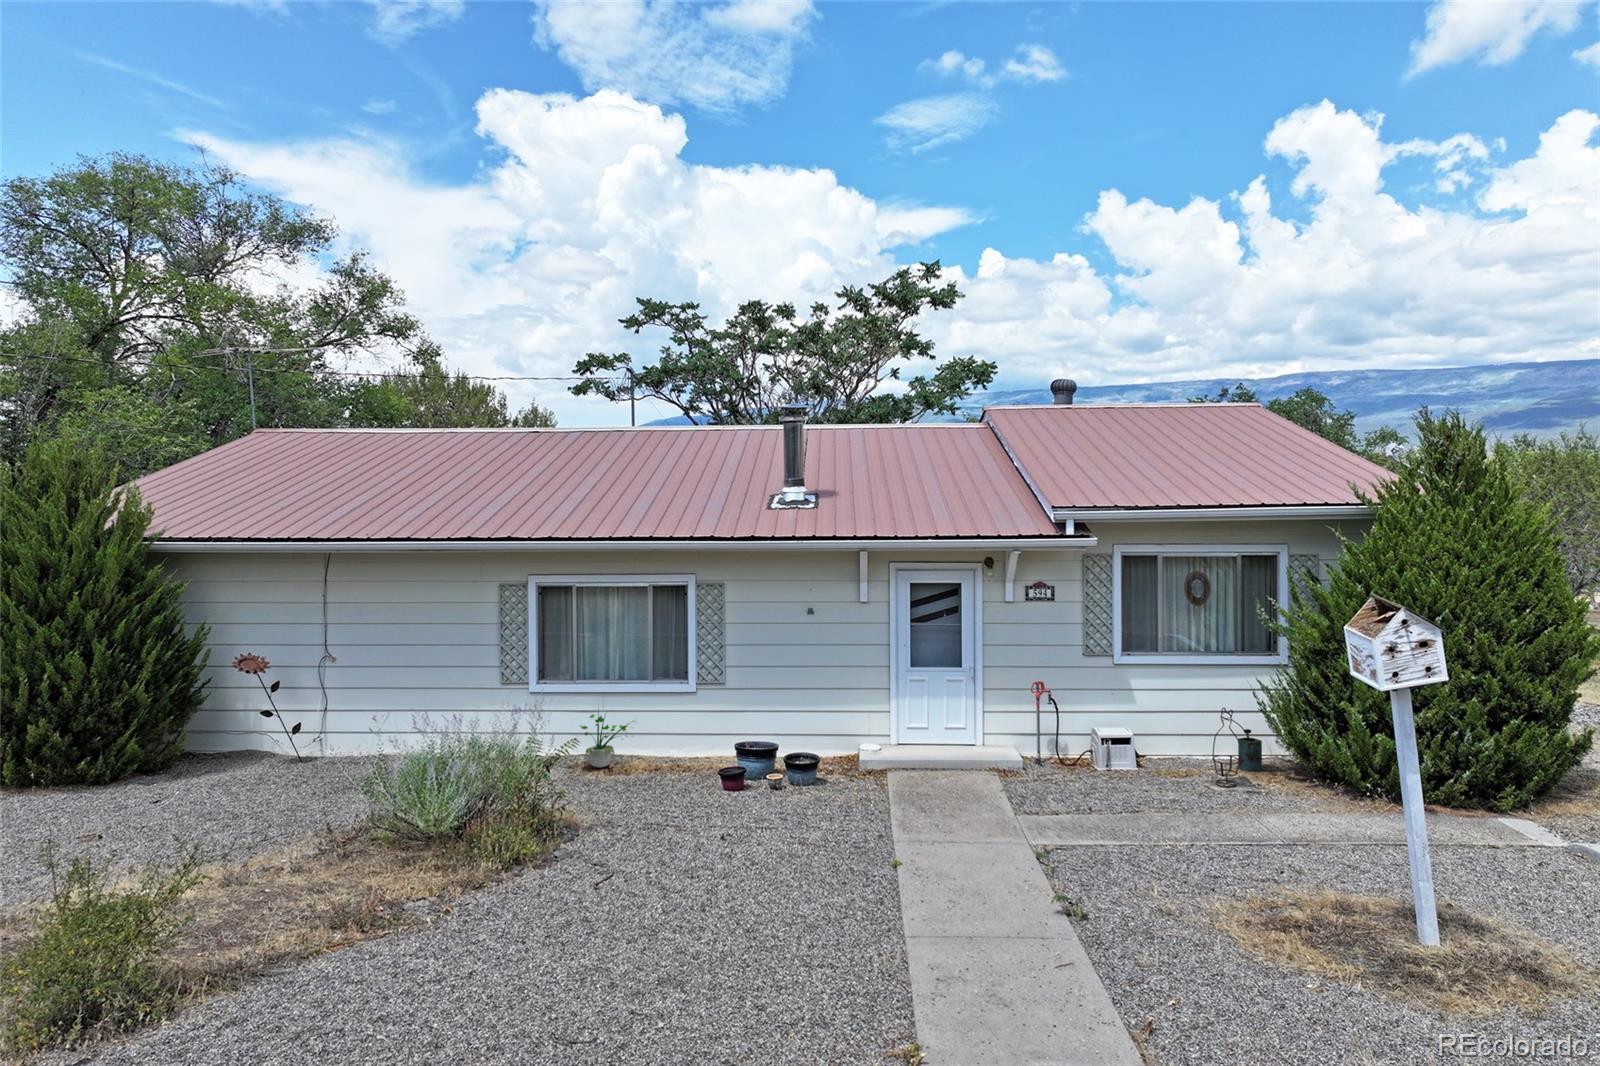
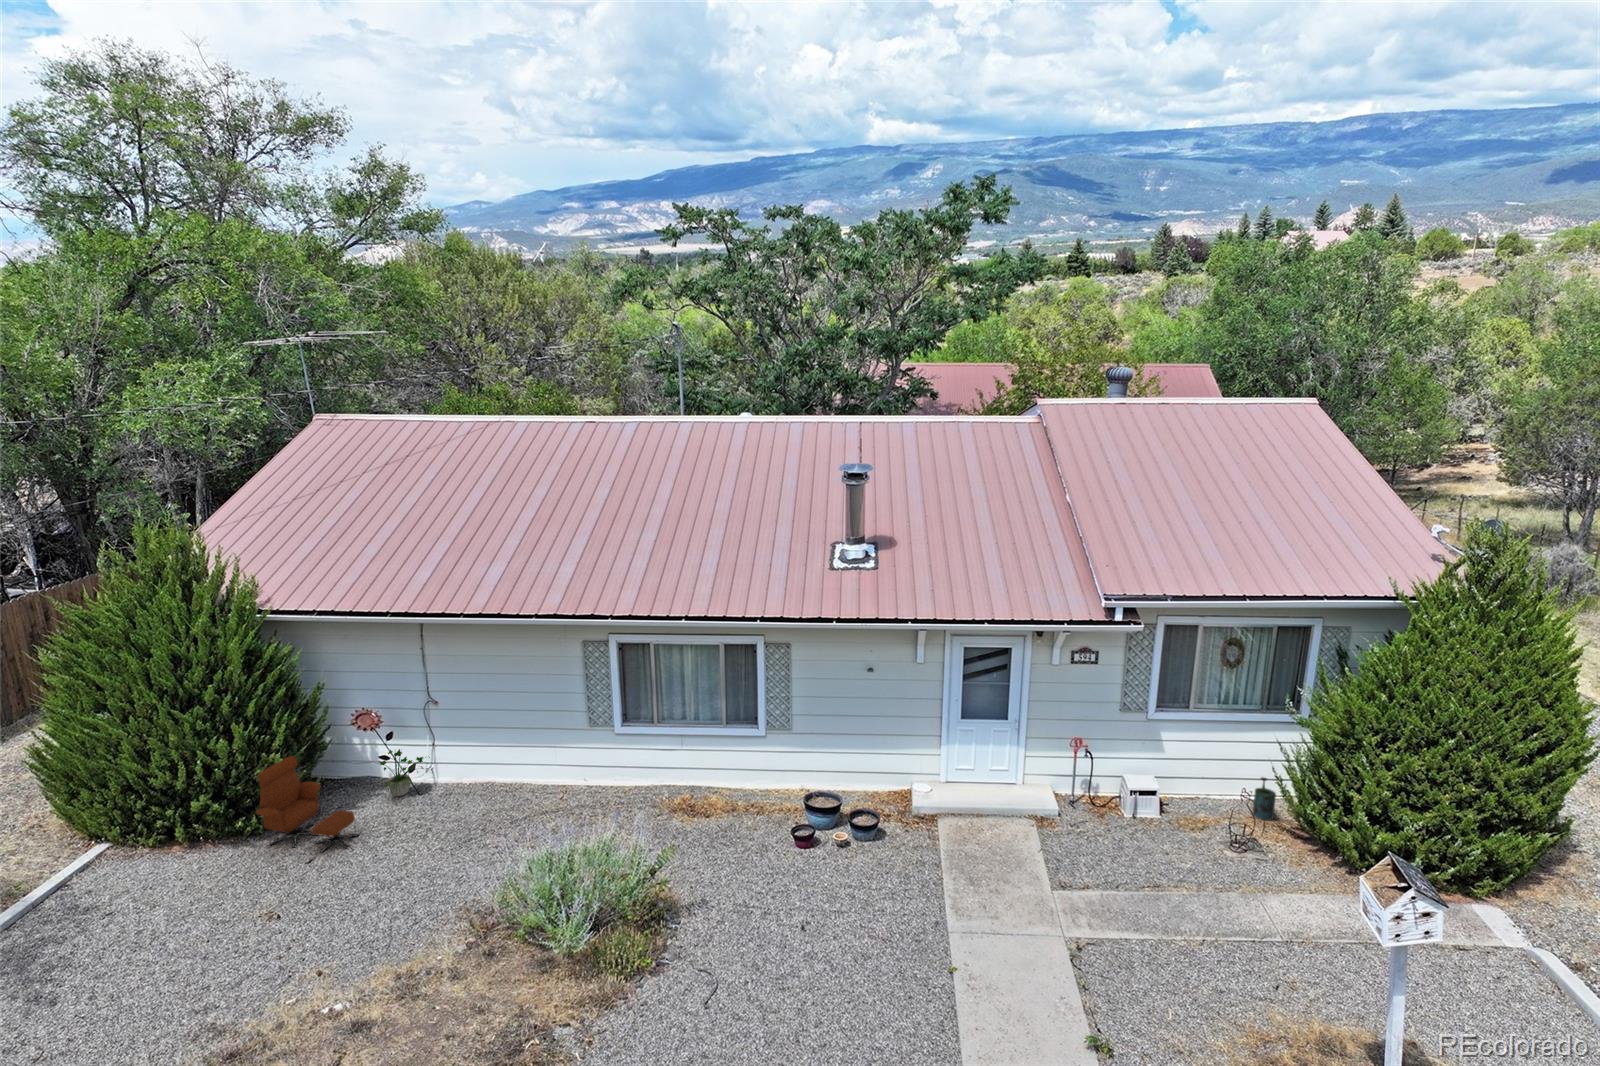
lounge chair: none [101,701,221,804] -> present [256,756,358,853]
potted plant: present [580,713,633,768] -> present [379,749,430,796]

